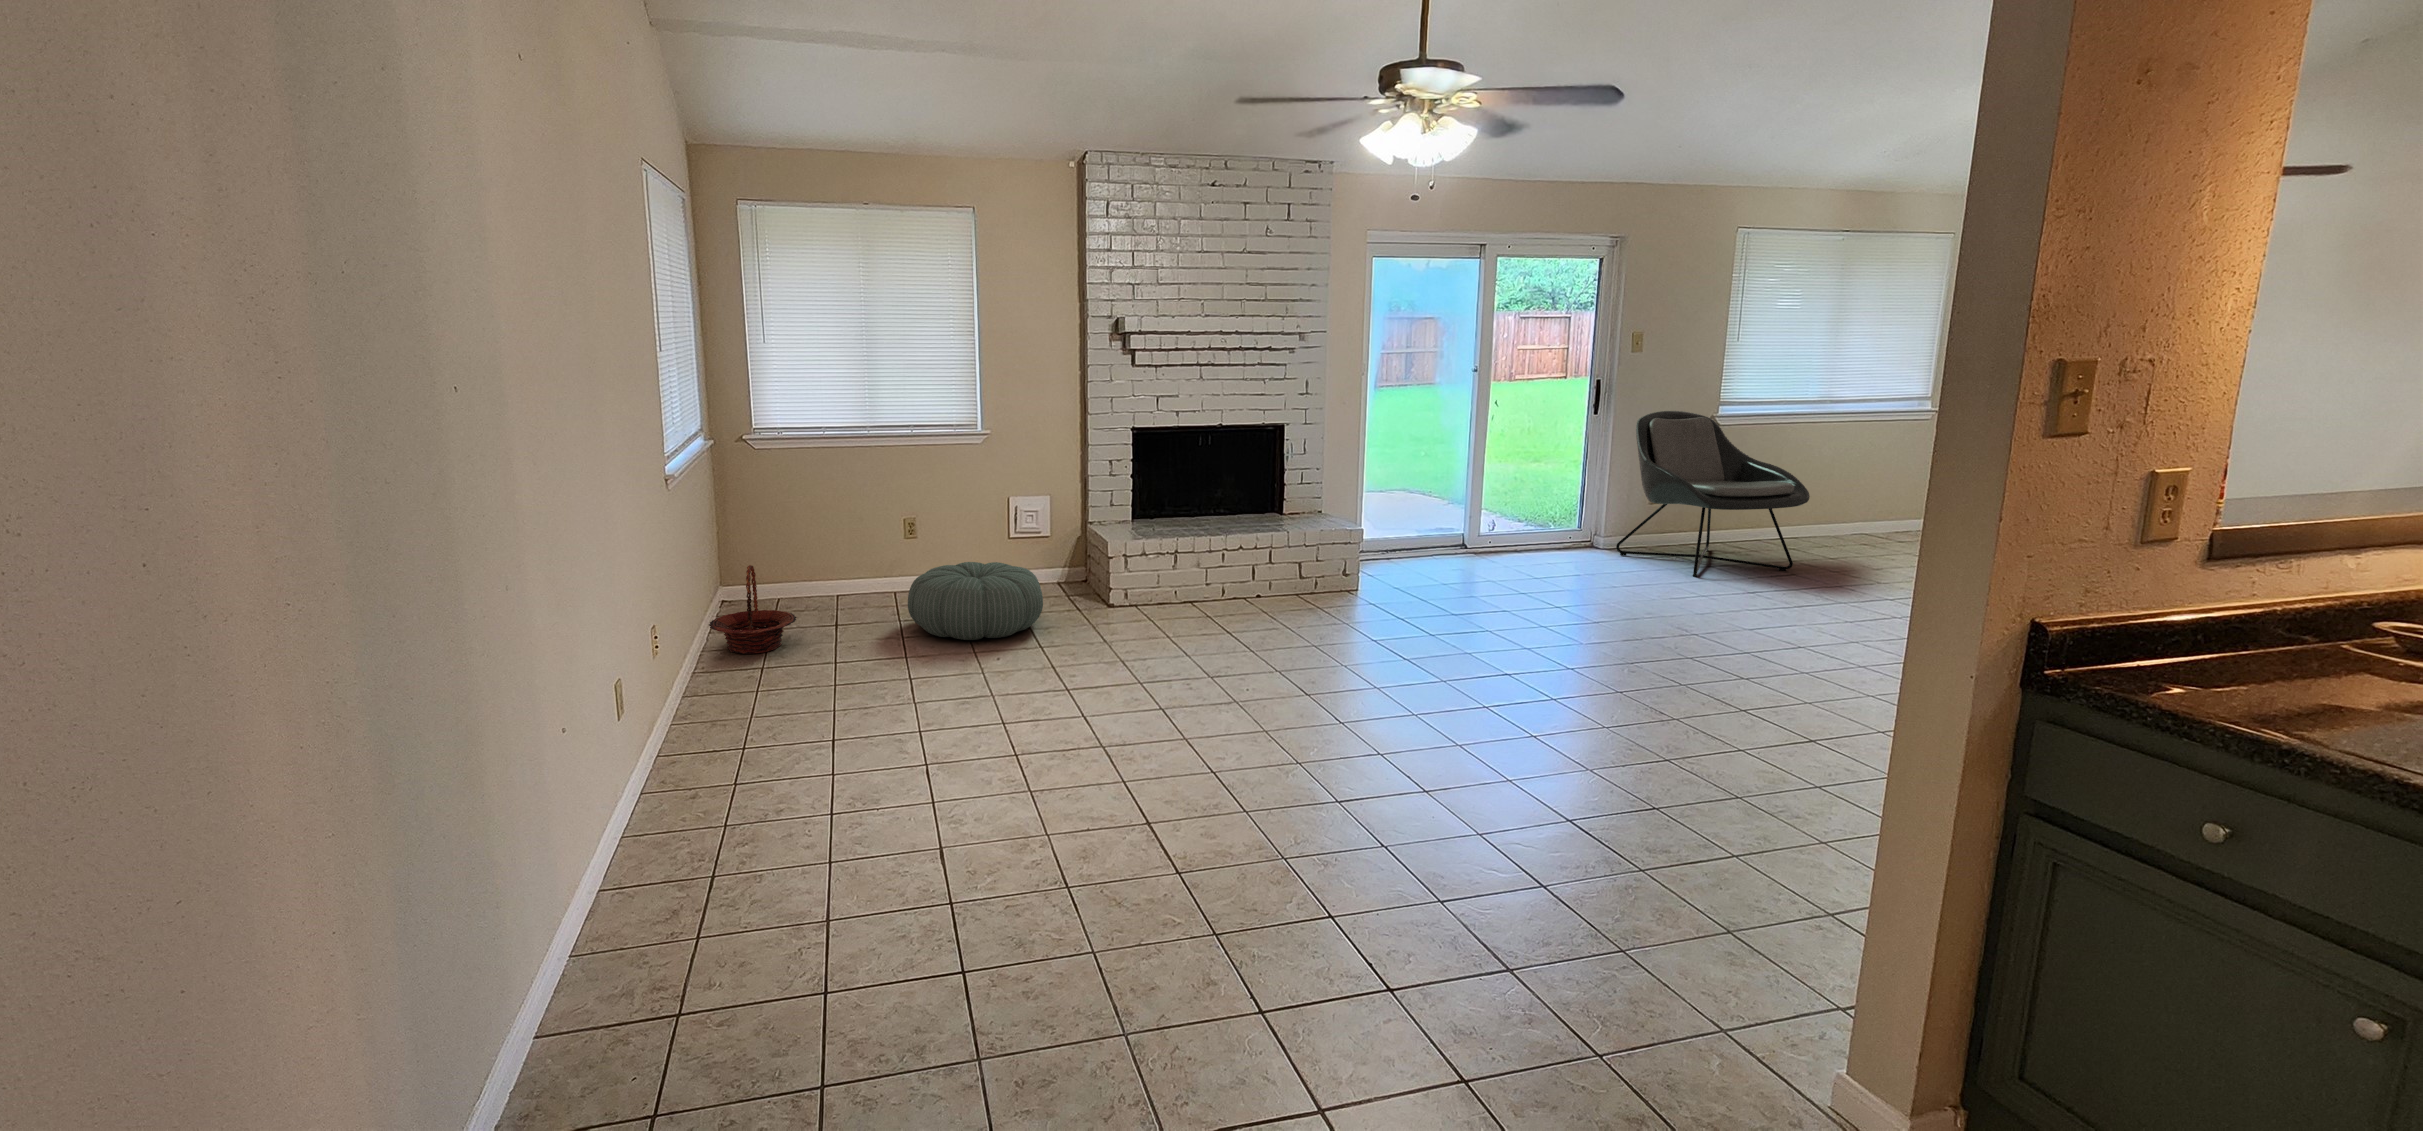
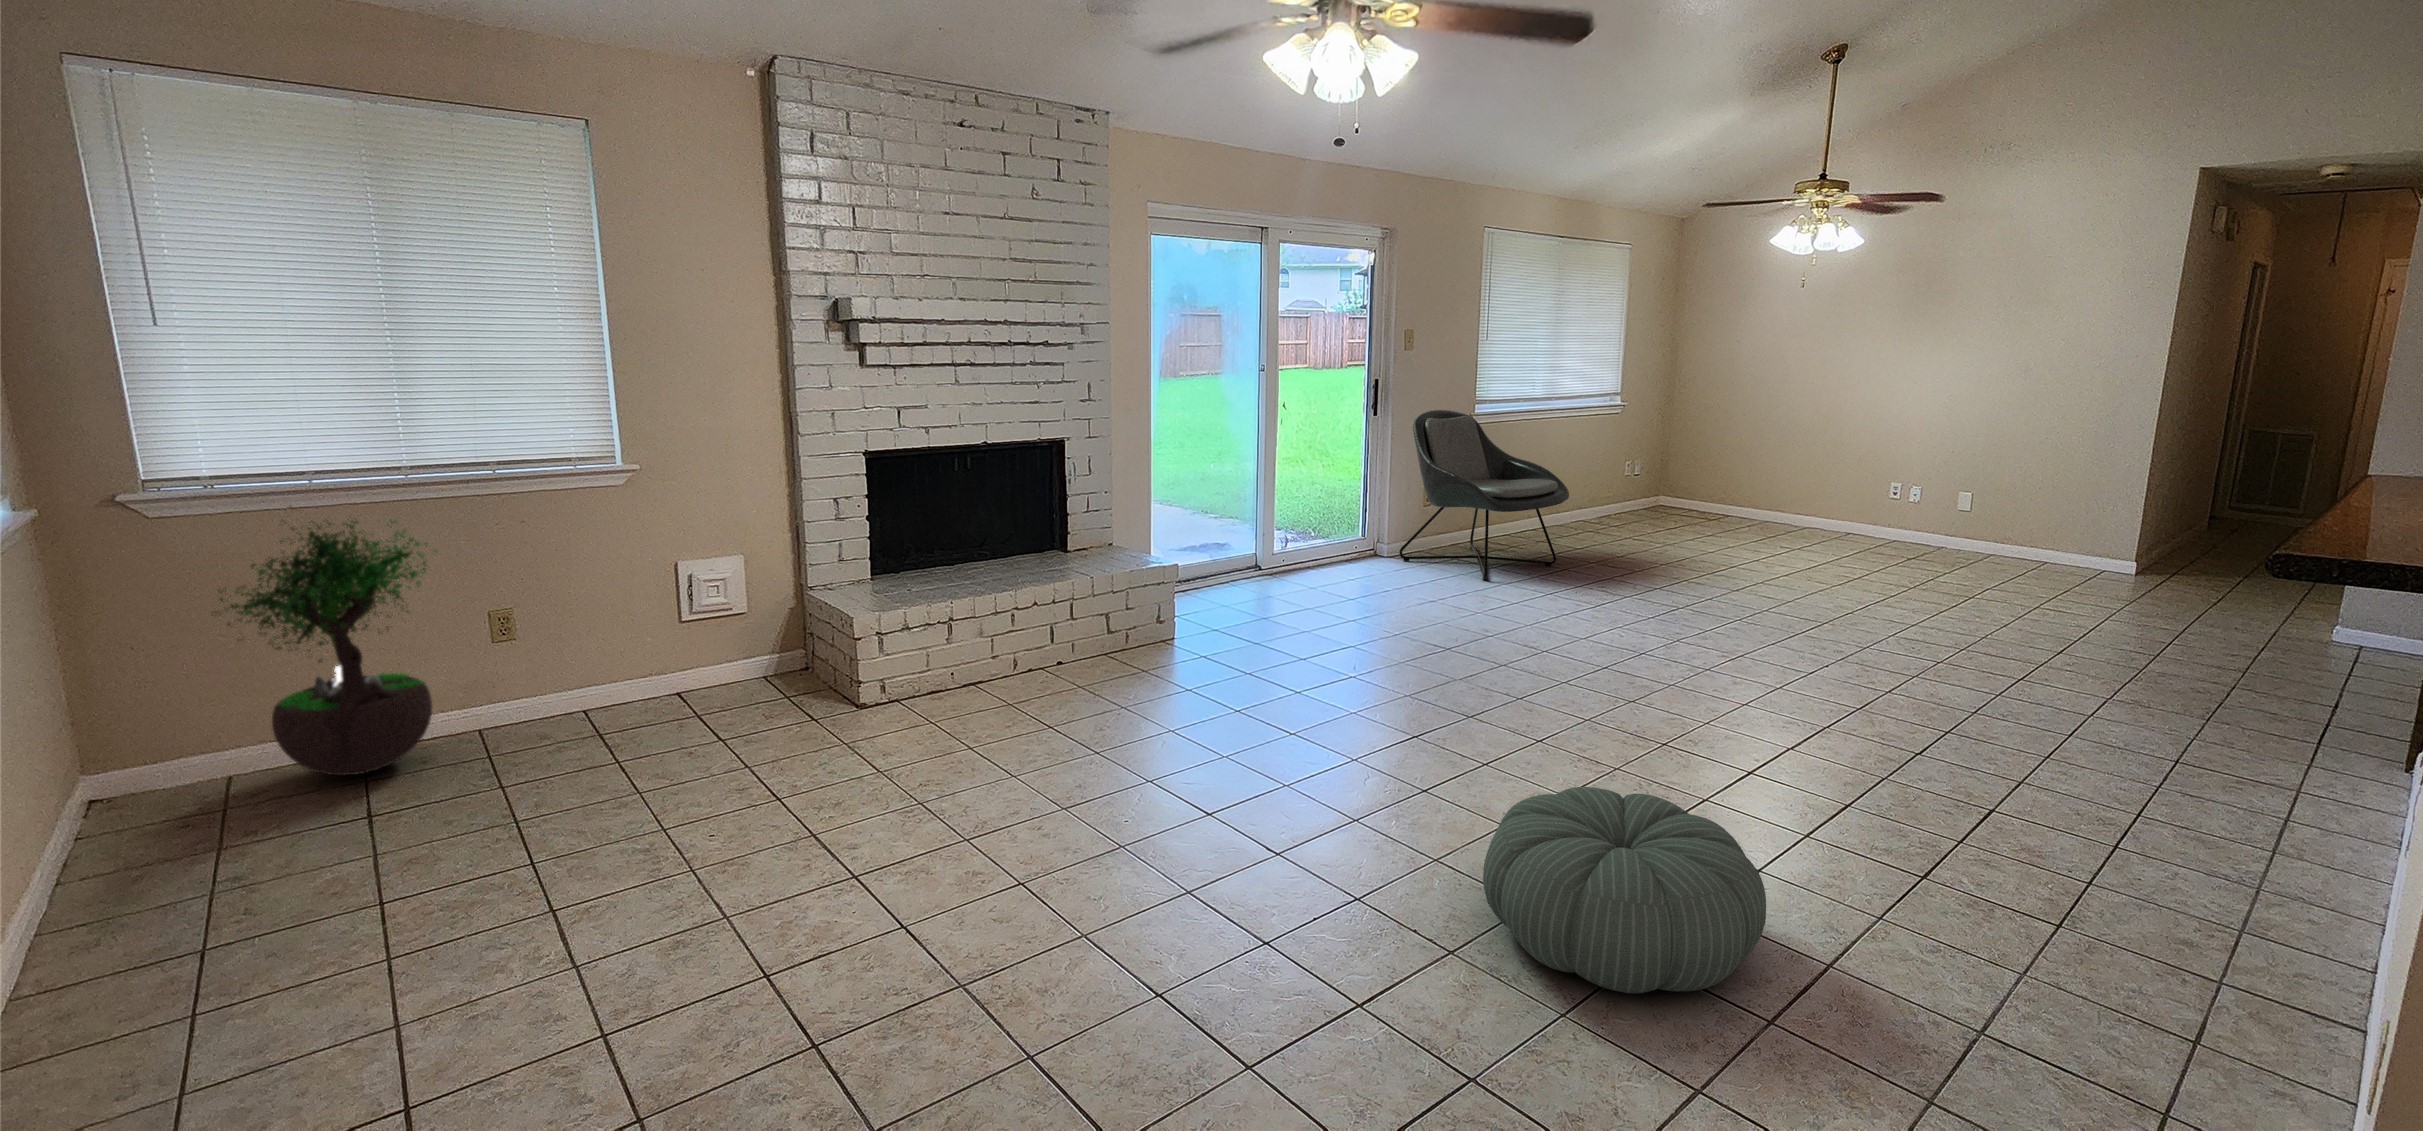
potted tree: none [778,443,880,605] -> present [219,509,437,775]
pouf: present [908,562,1043,640] -> present [1483,787,1766,994]
basket: present [709,565,797,654] -> none [47,756,277,931]

